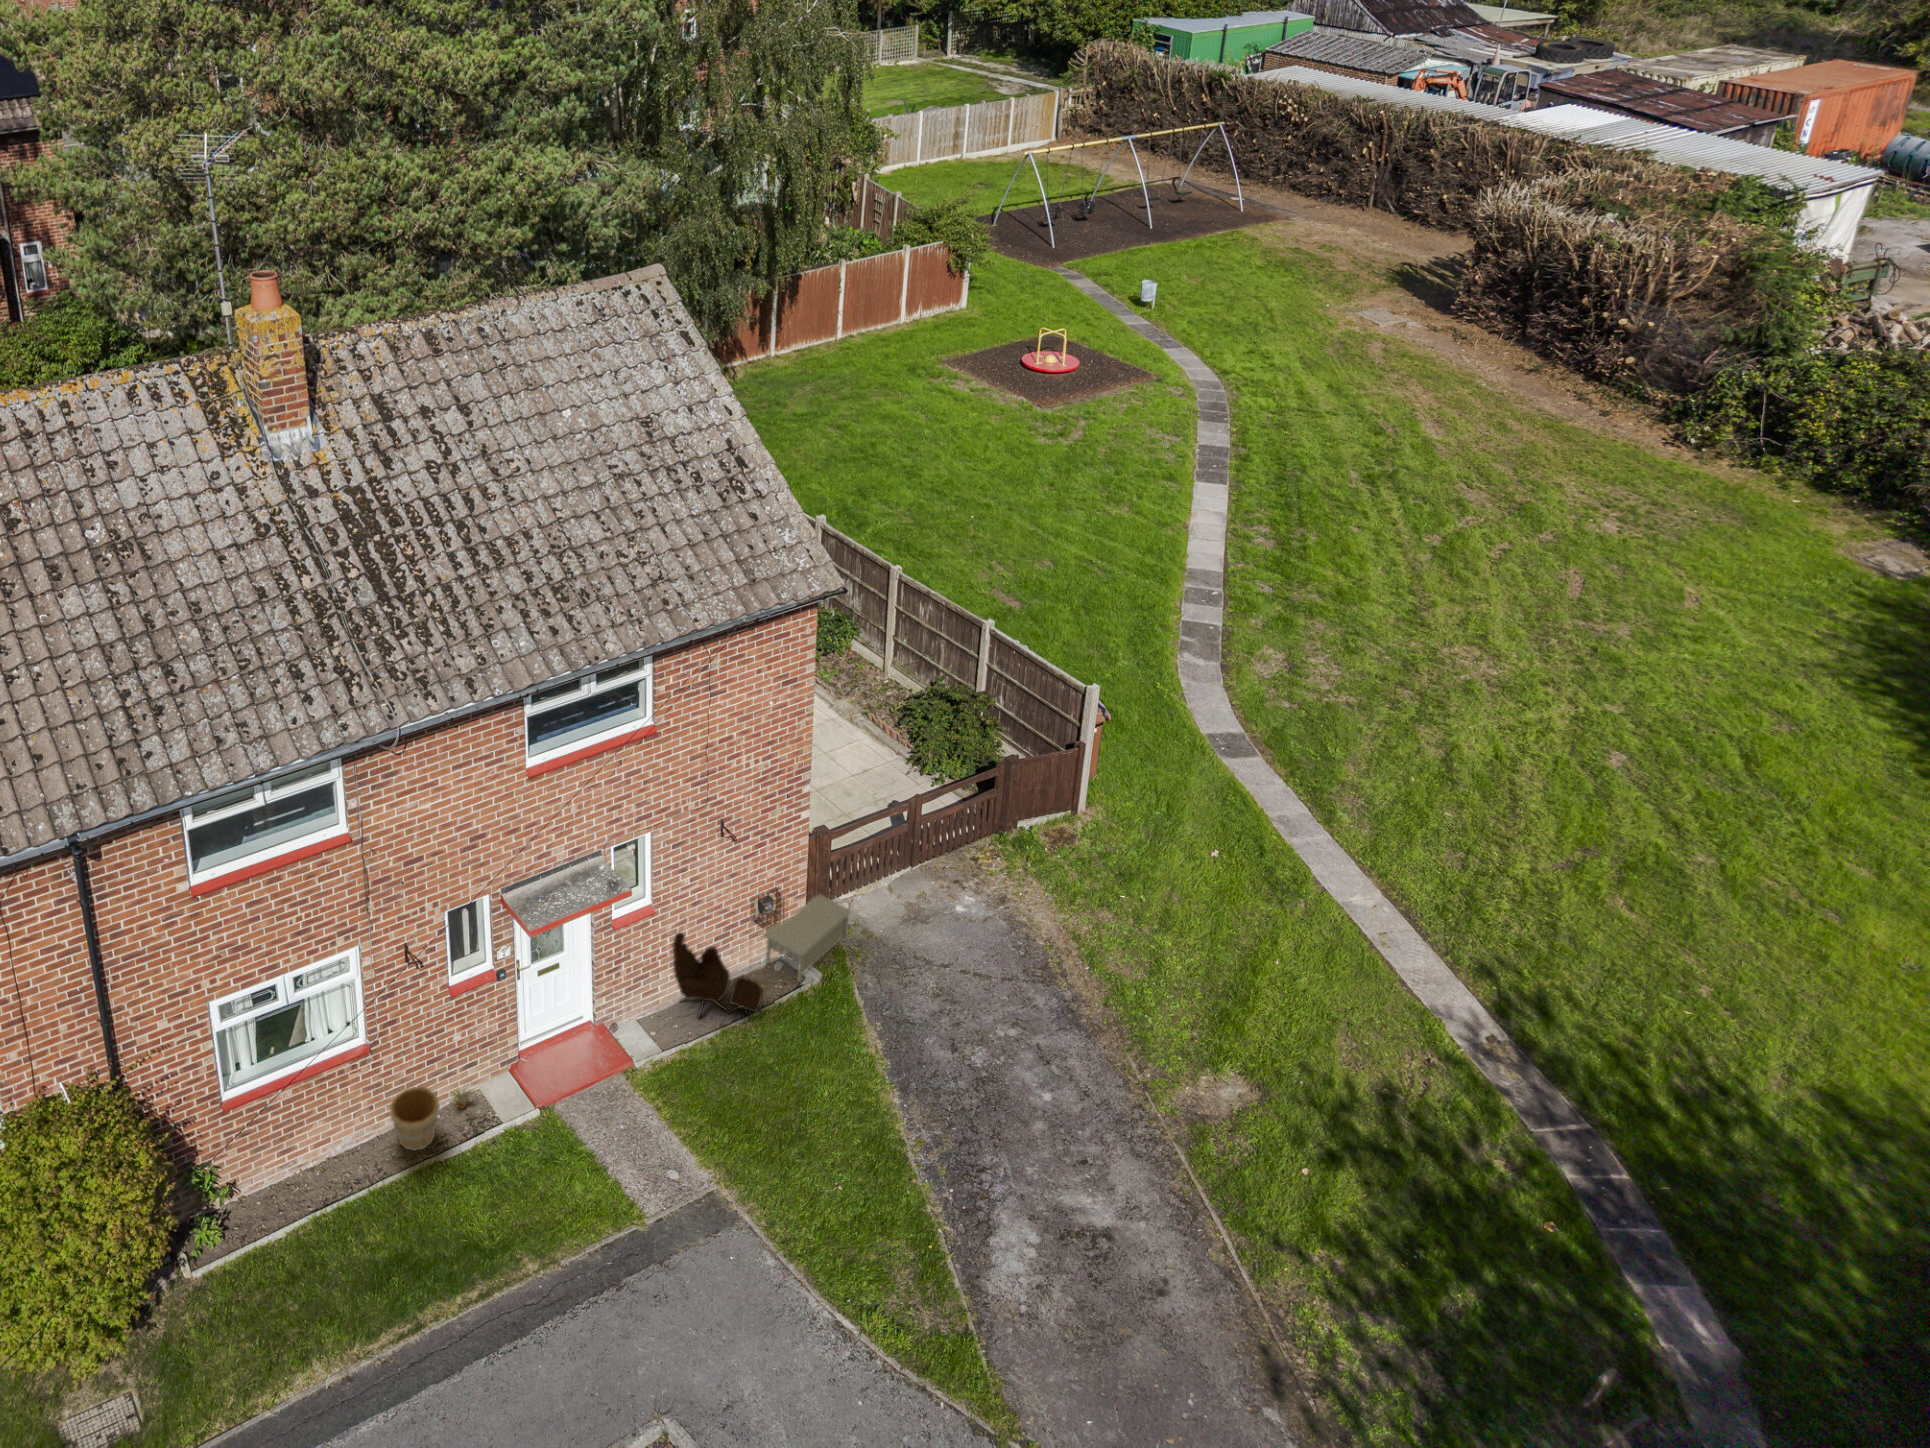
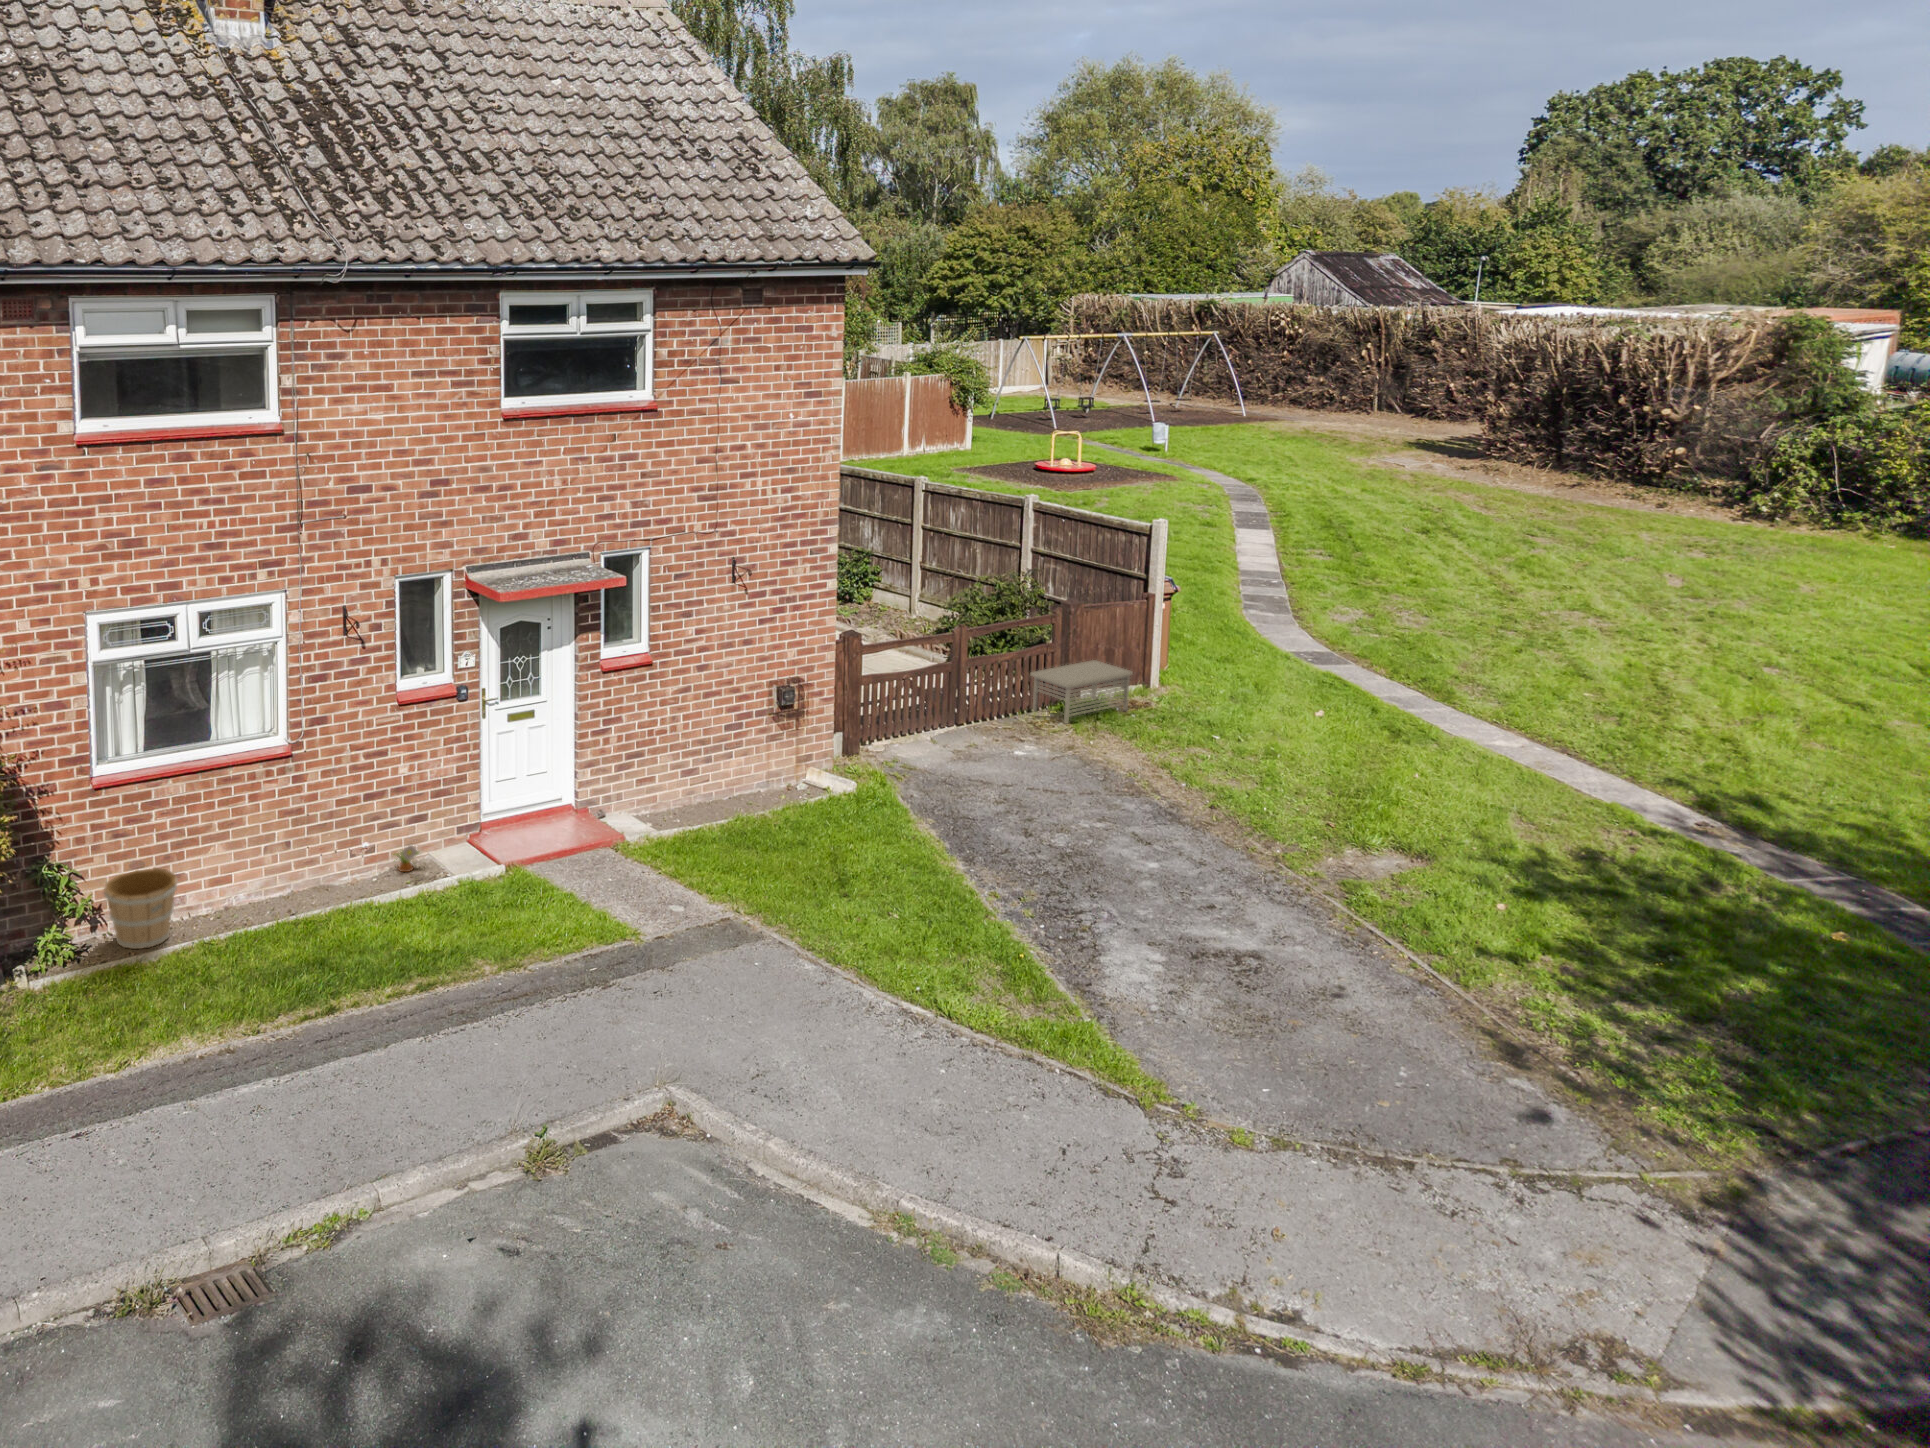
storage bench: present [763,895,851,982] -> present [1031,660,1132,723]
lounge chair: present [673,932,763,1019] -> none [676,699,790,817]
wooden bucket: present [389,1086,440,1151] -> present [104,868,178,949]

